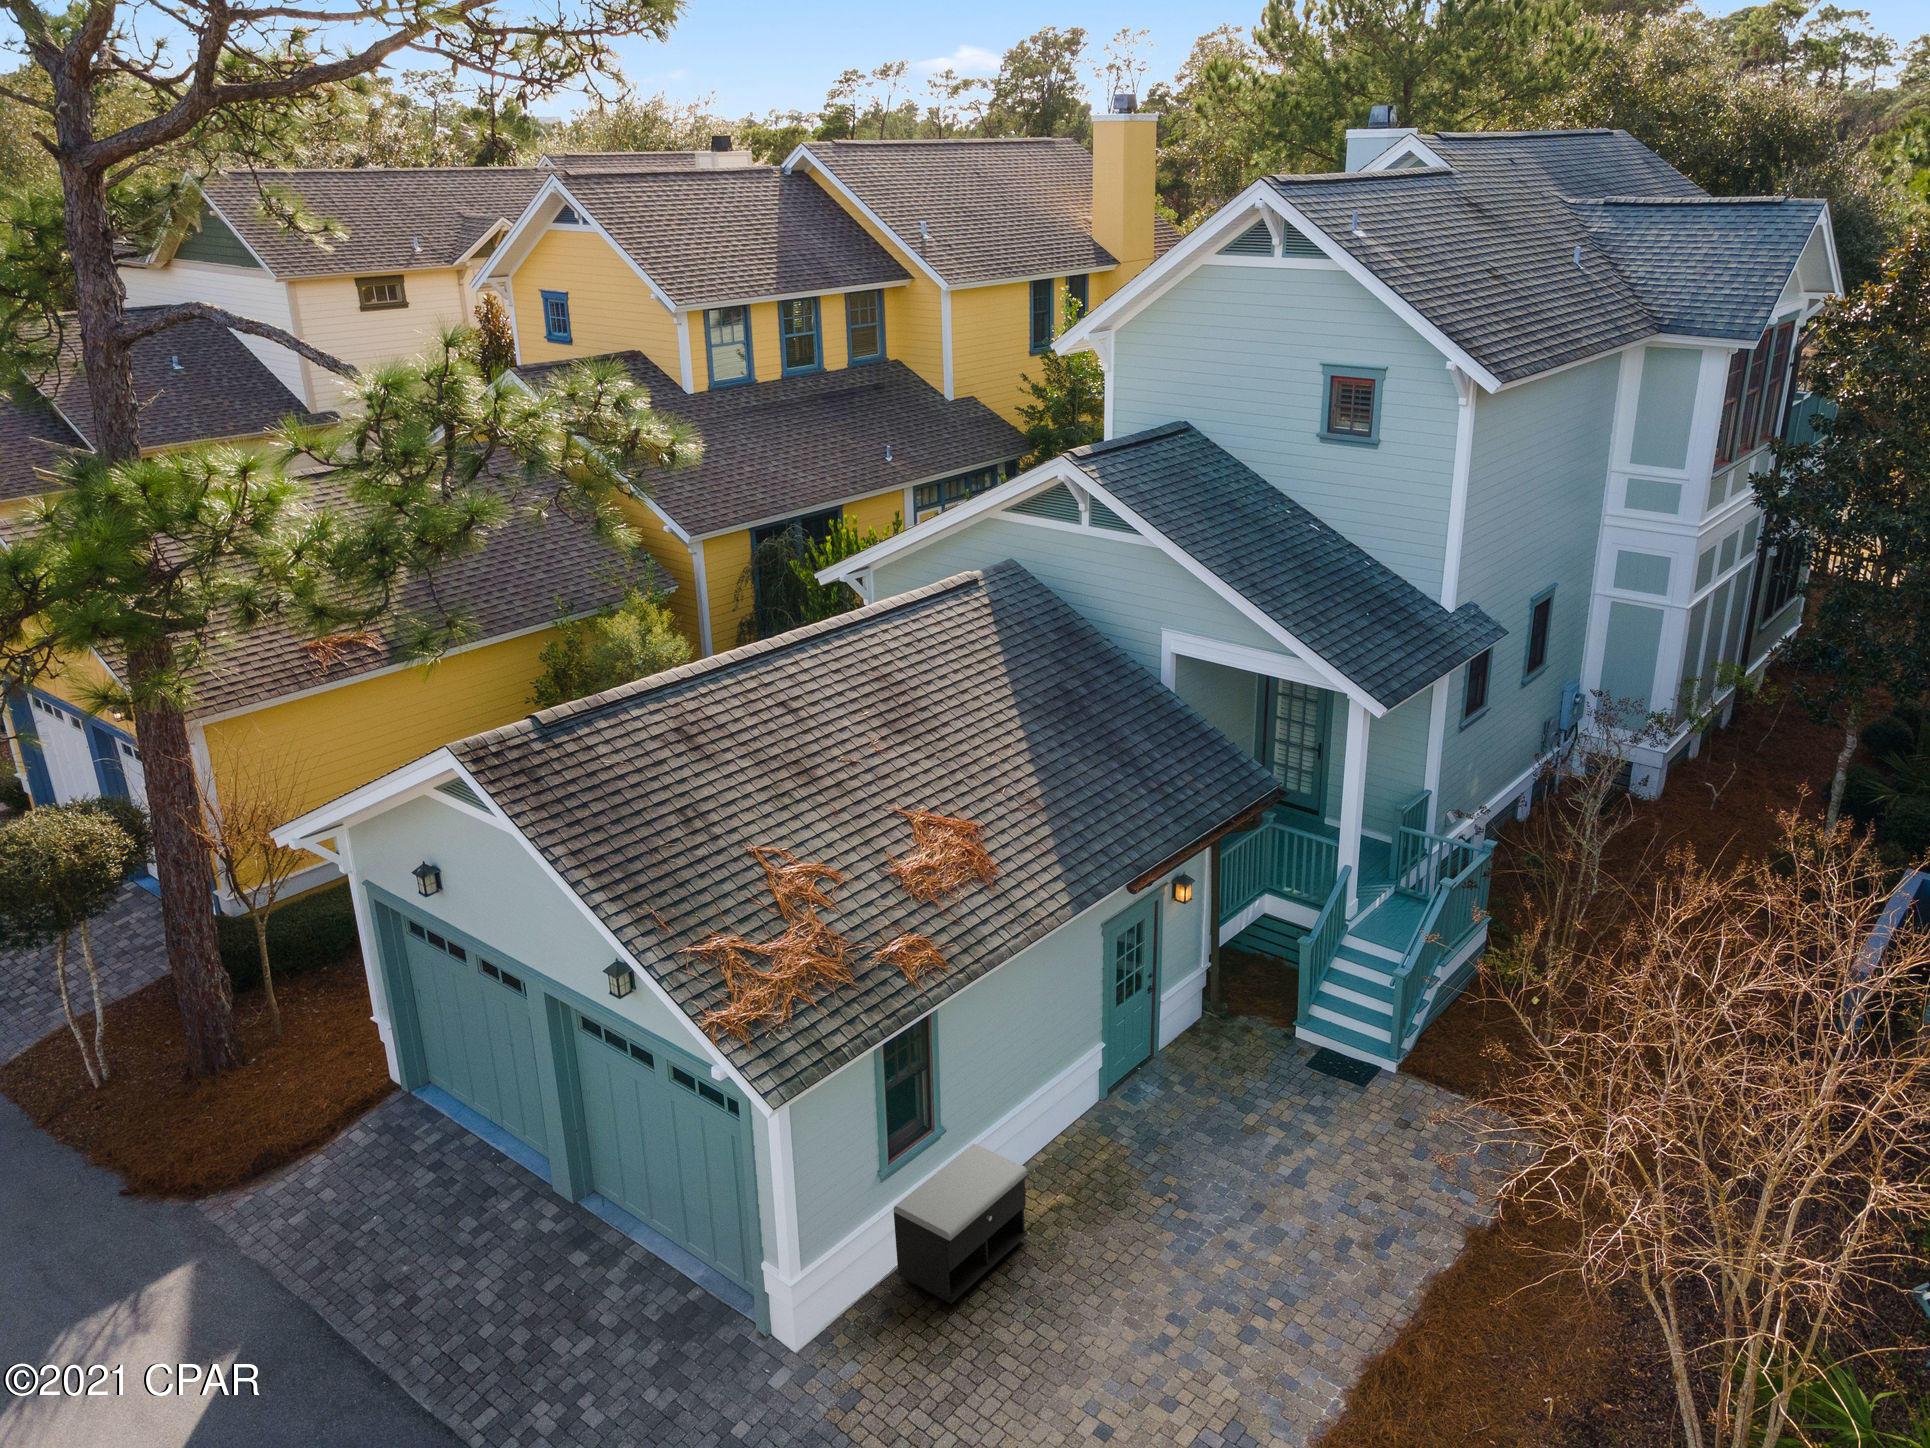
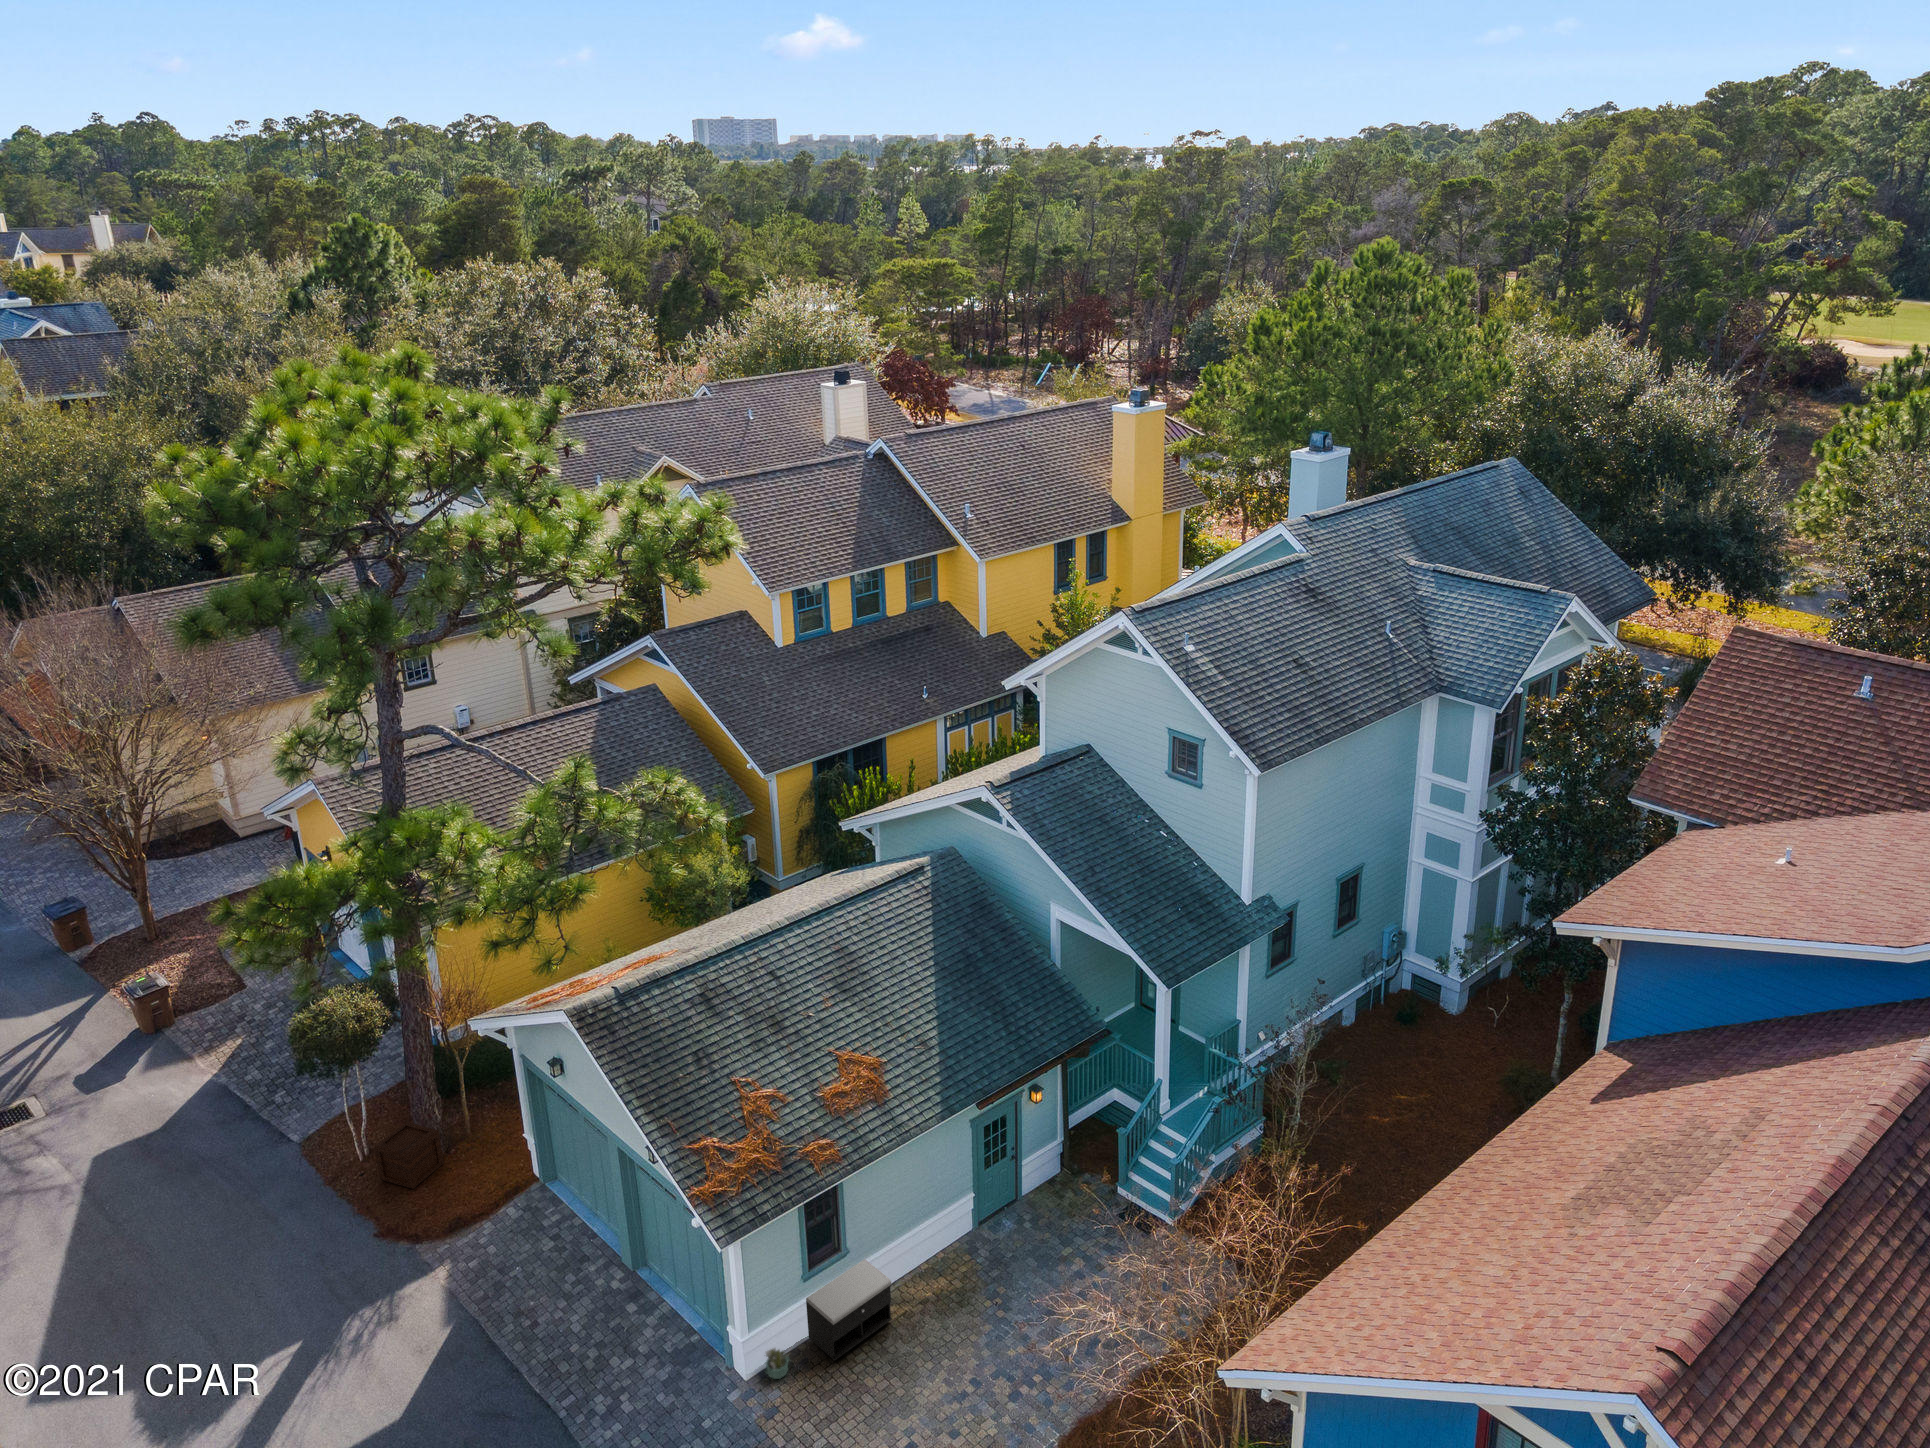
wooden crate: none [119,1034,240,1135] -> present [374,1122,444,1189]
decorative plant: none [834,1292,877,1344] -> present [766,1348,790,1379]

